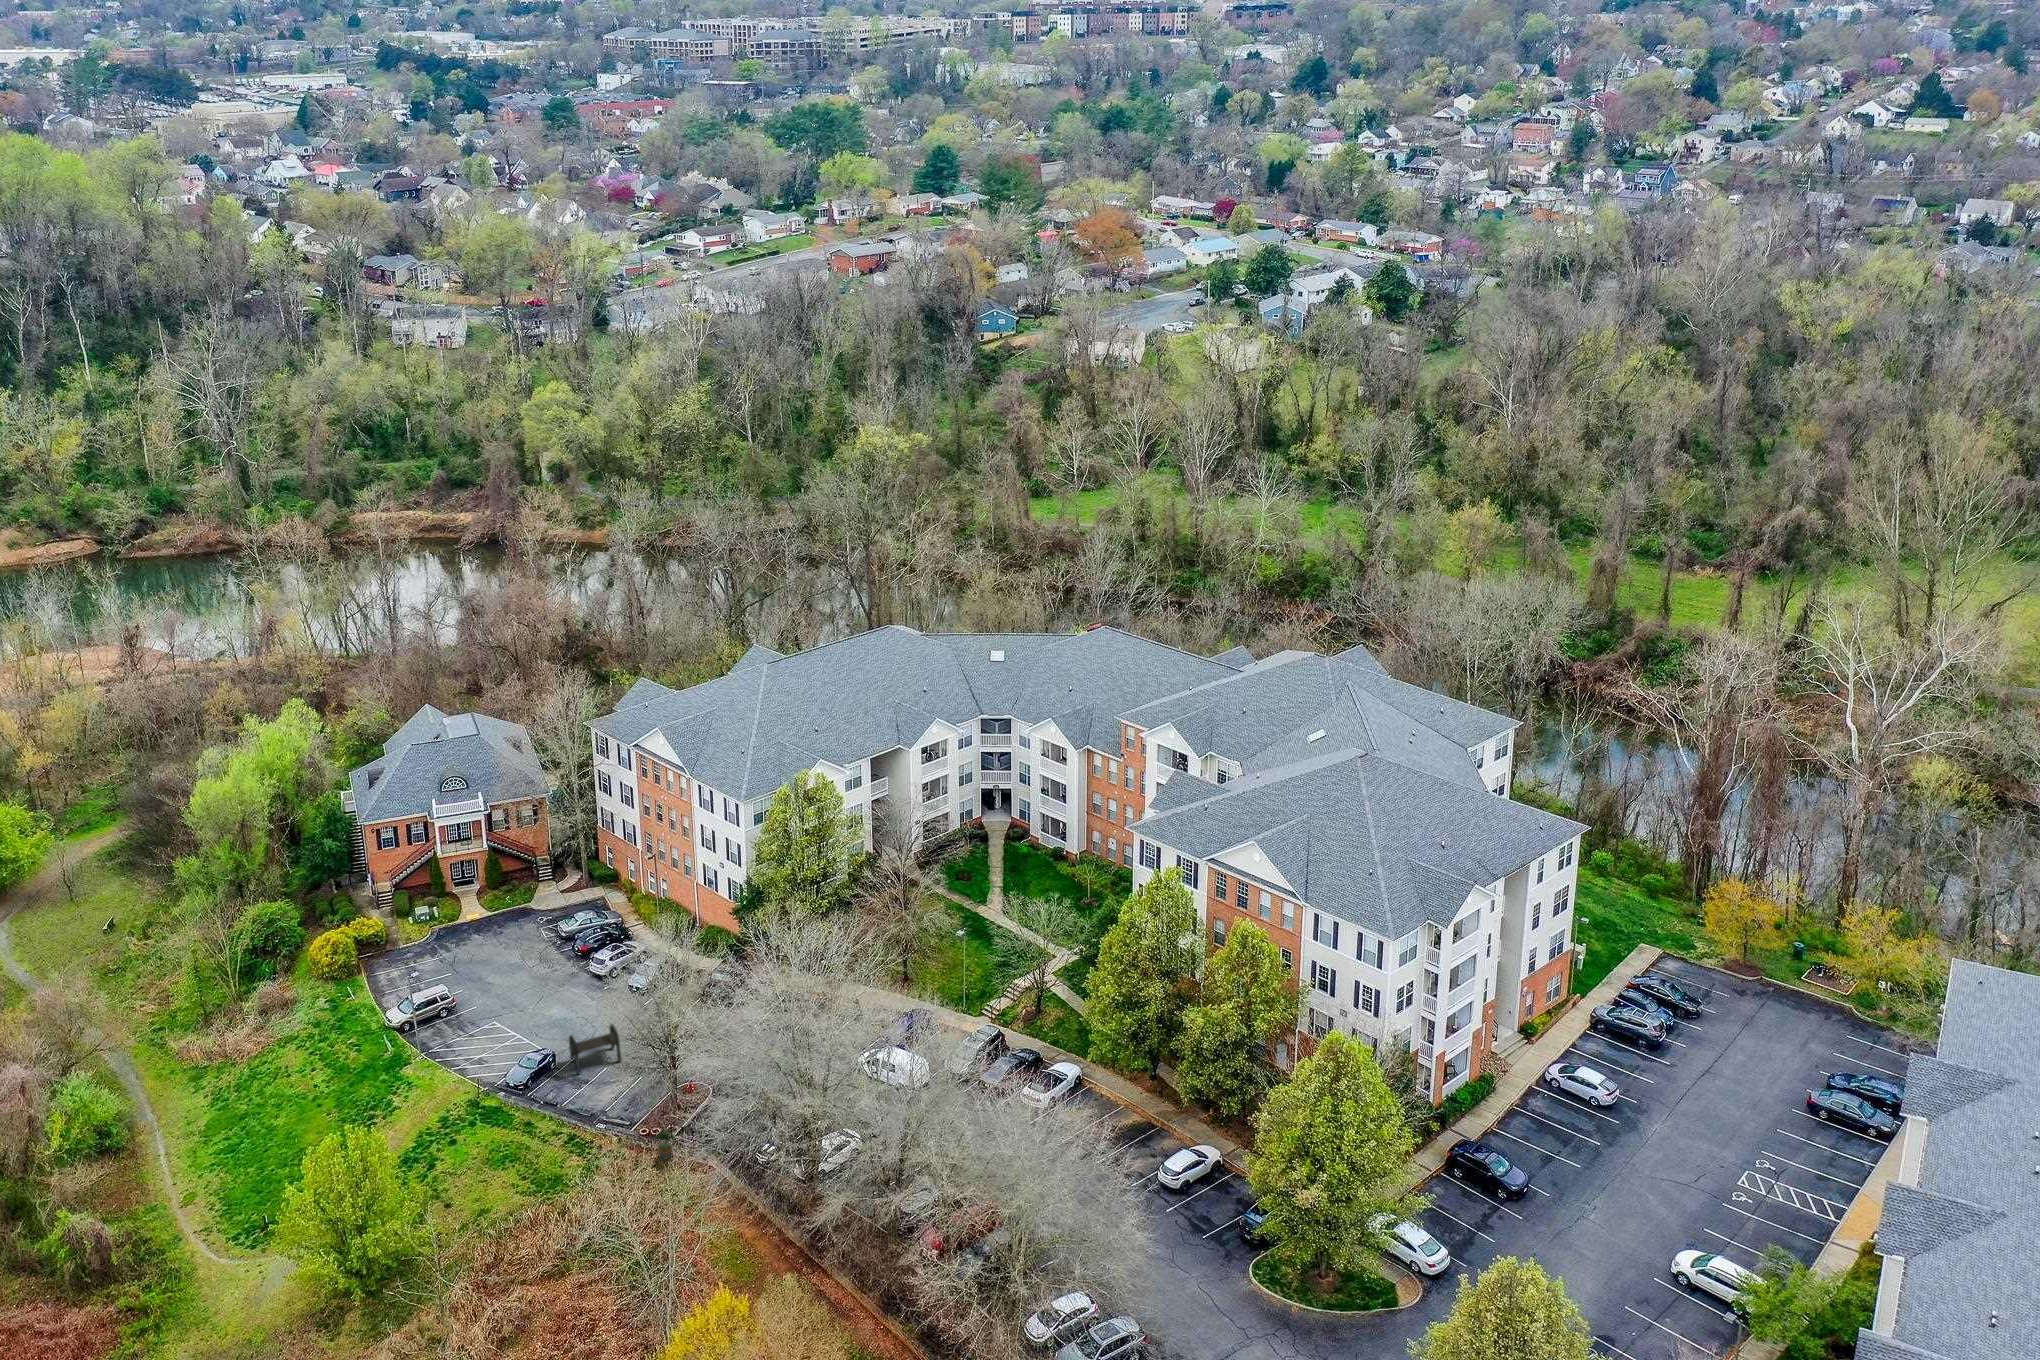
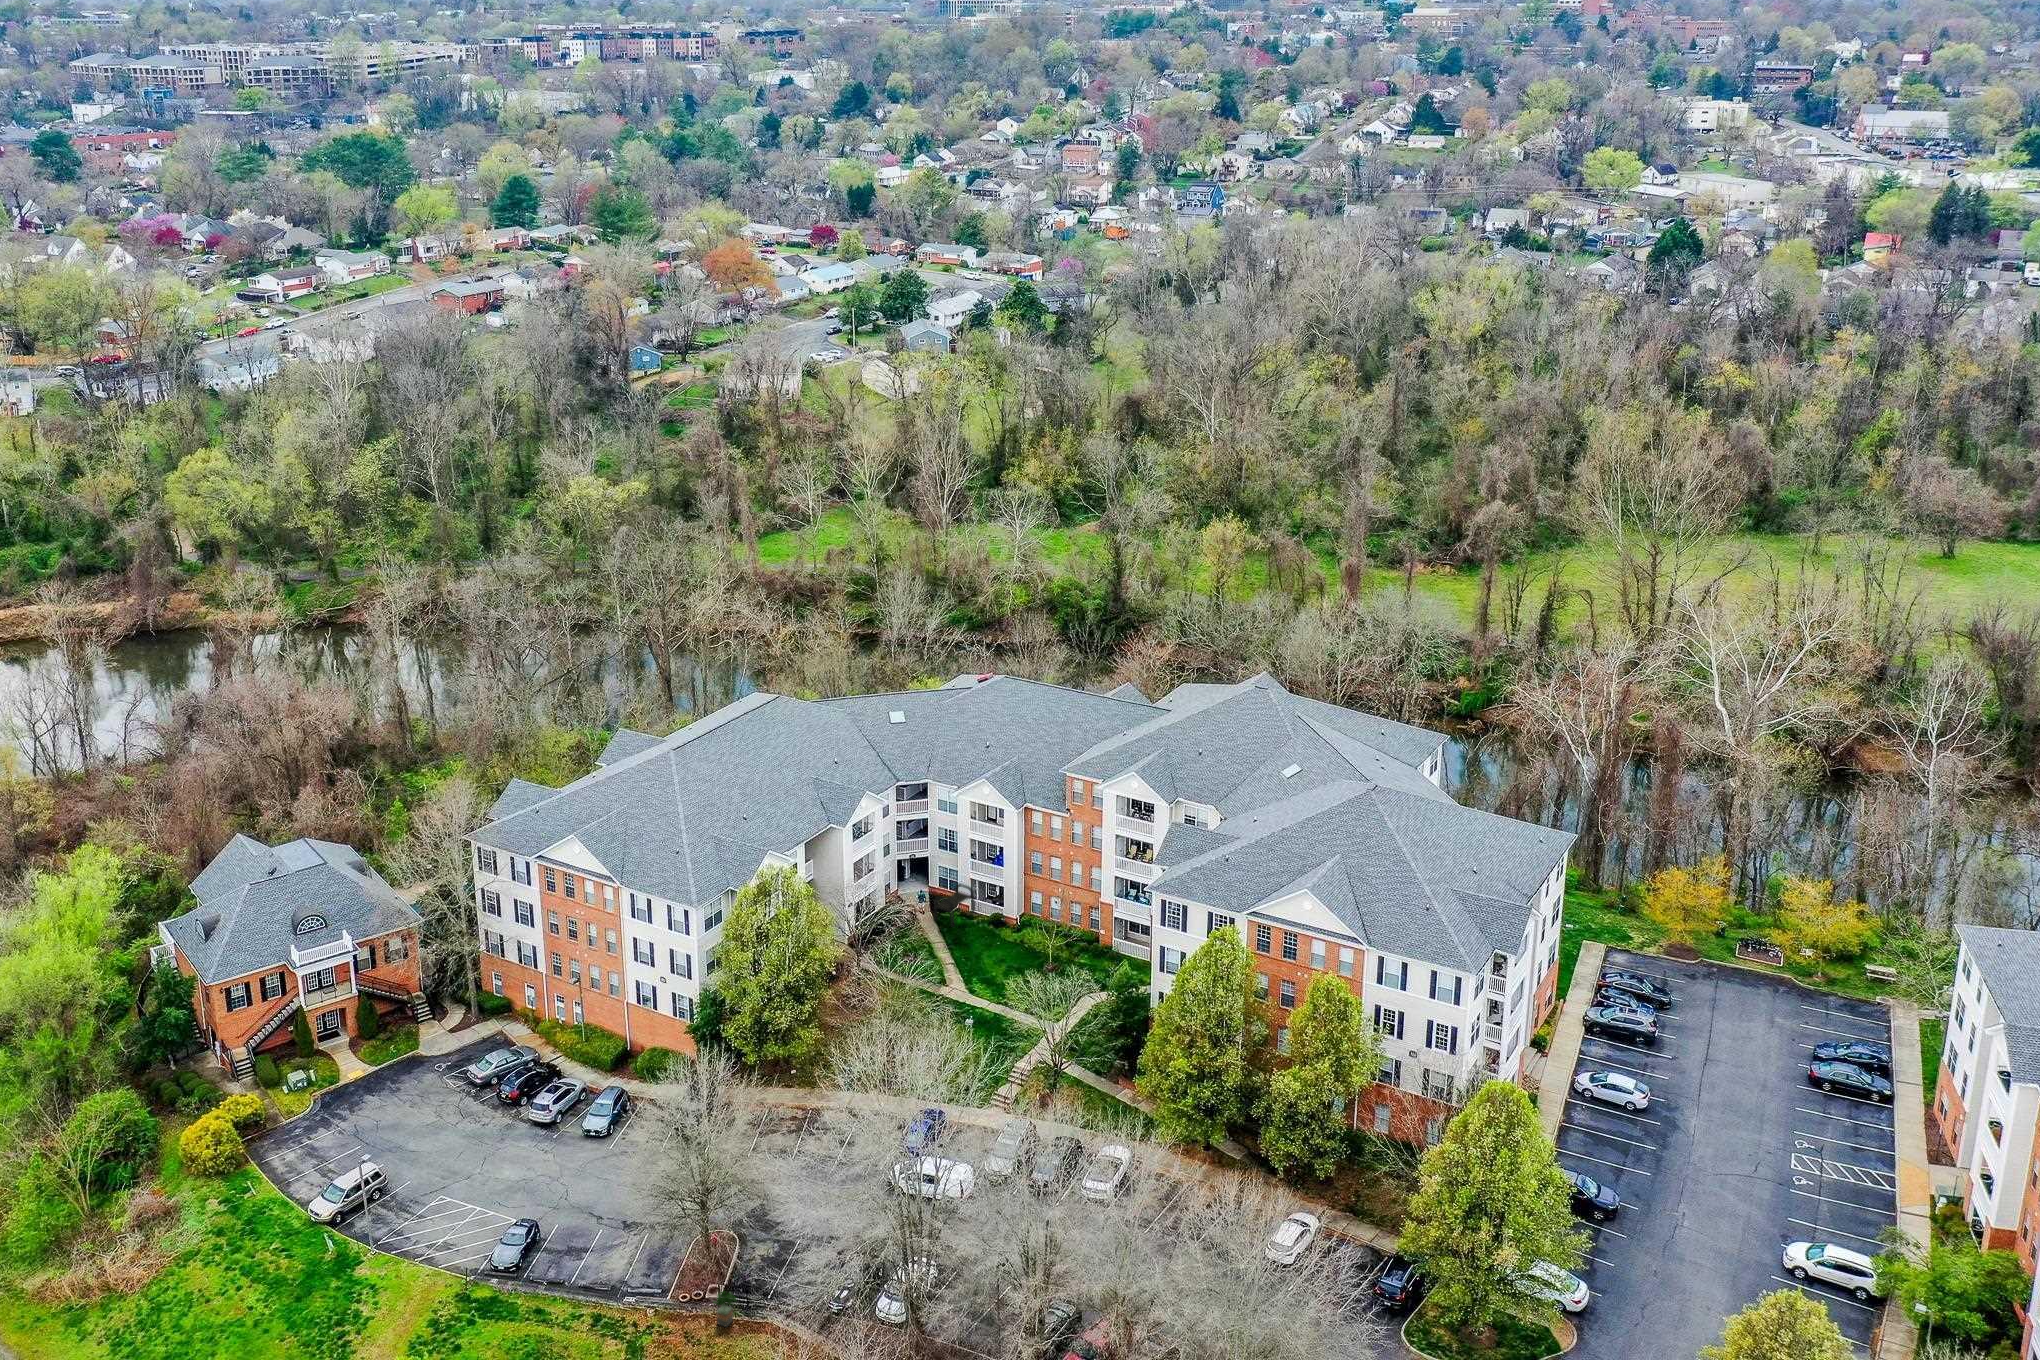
bench: present [569,1024,621,1074] -> present [934,884,975,927]

